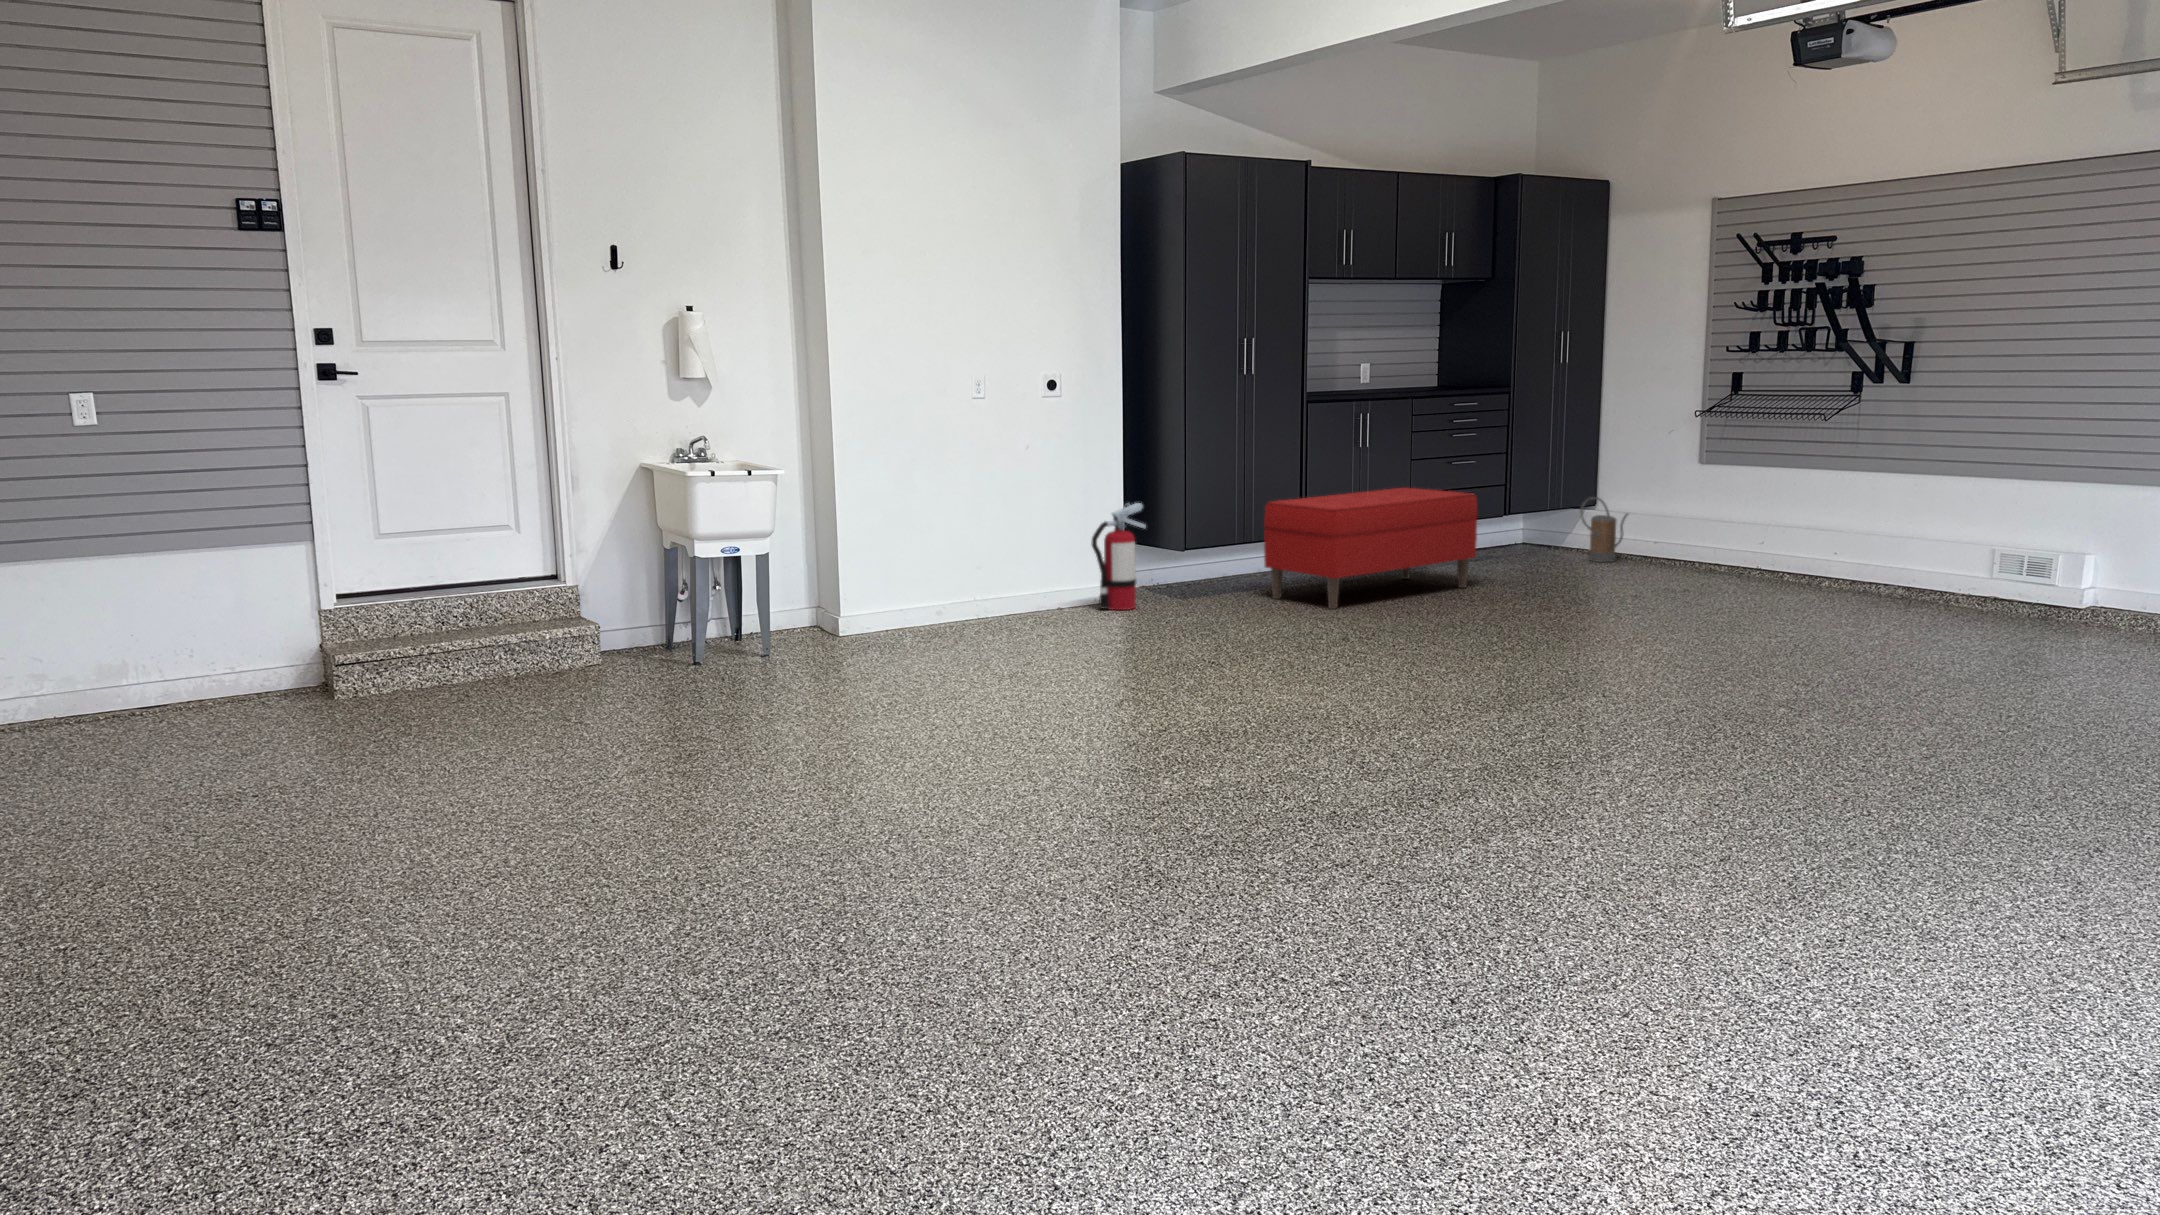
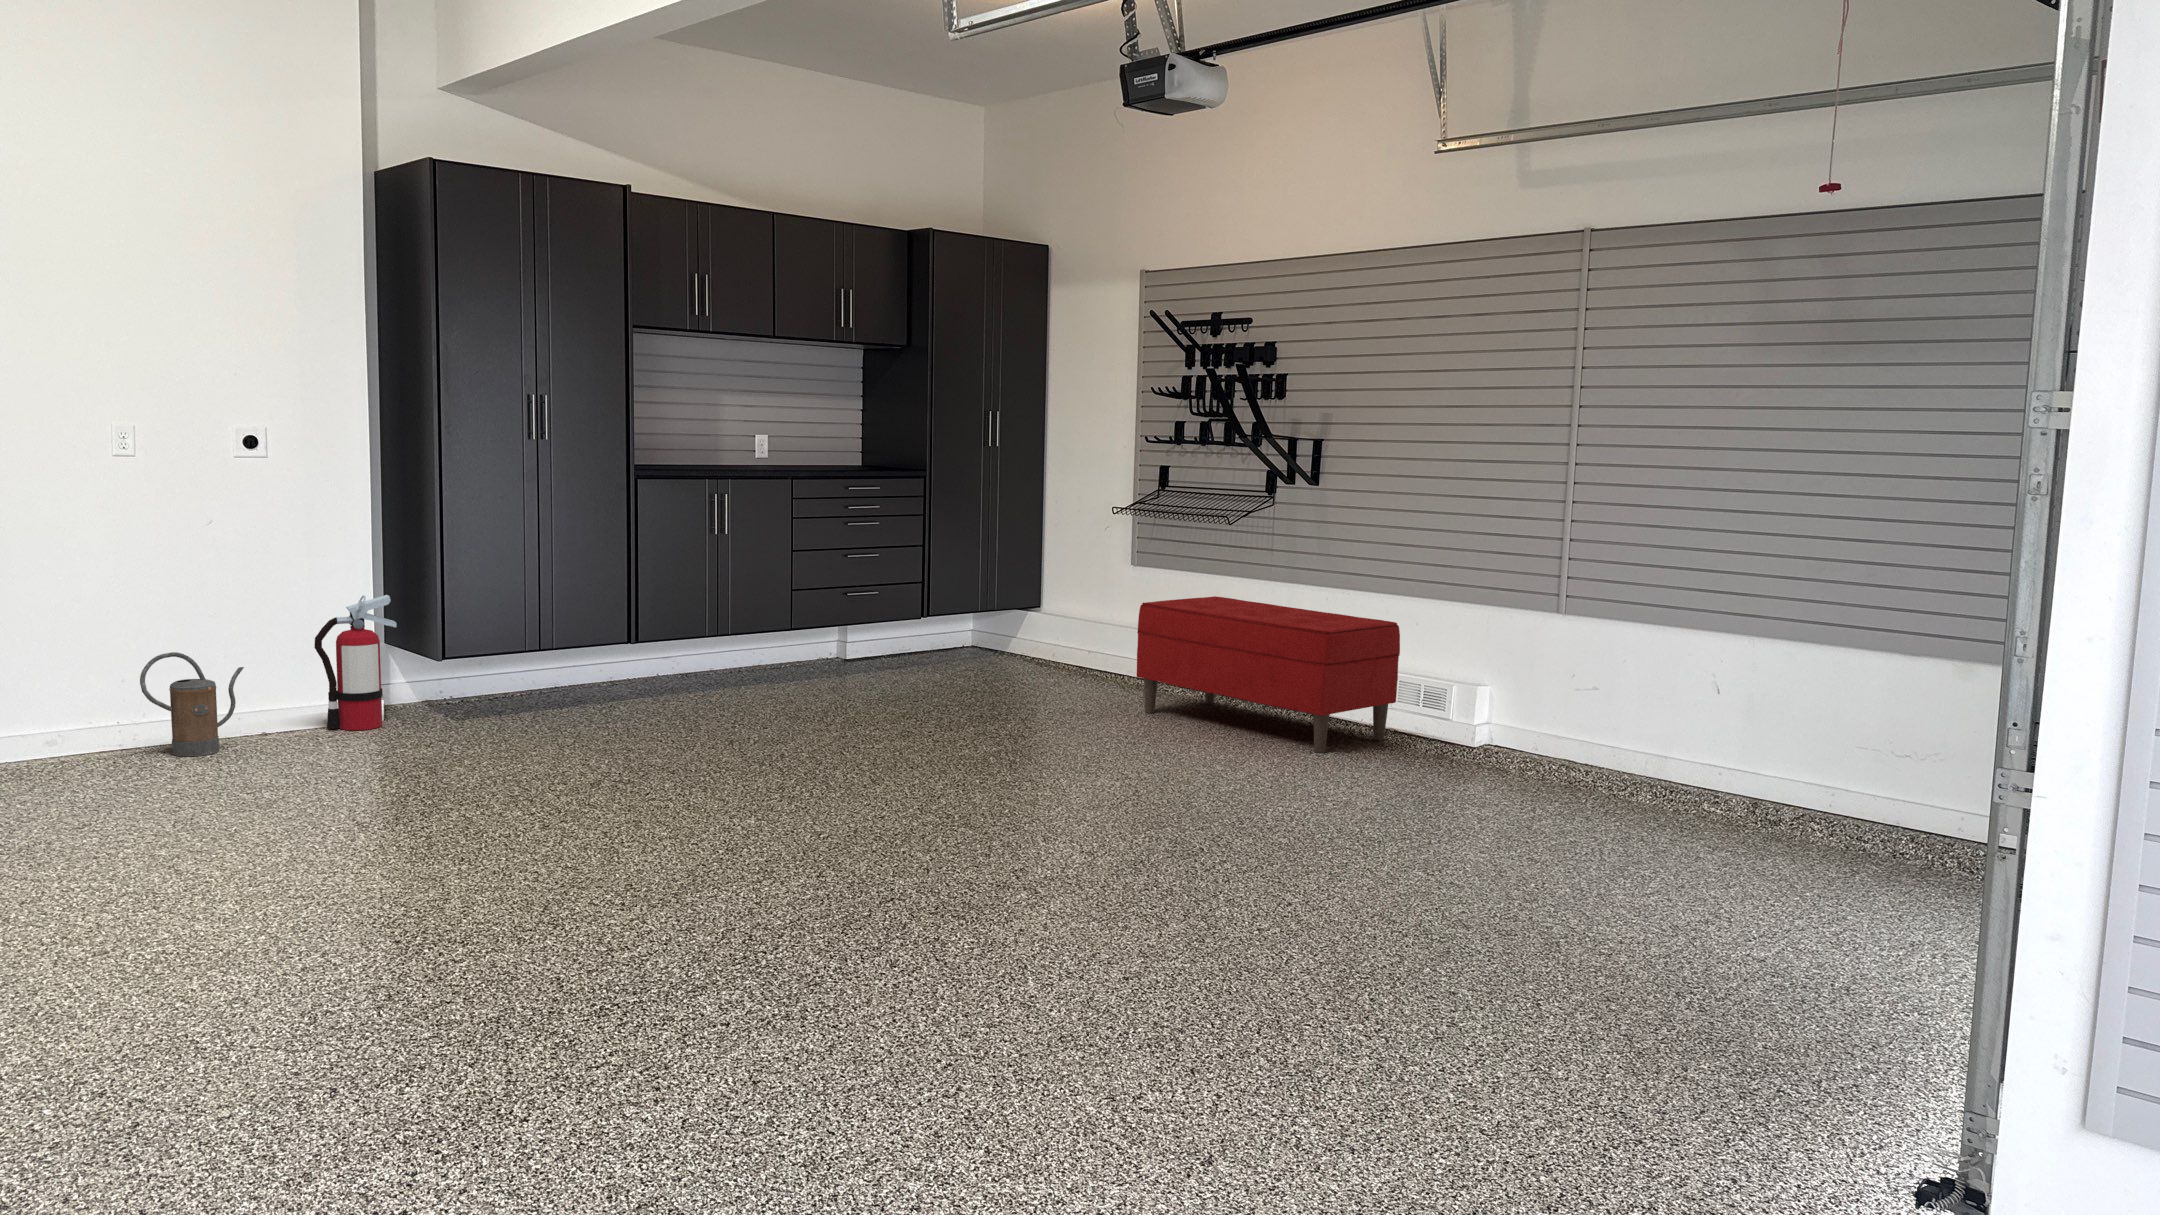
bench: present [1264,487,1477,609] -> present [1137,596,1400,753]
watering can: present [1580,497,1629,562] -> present [140,652,244,756]

